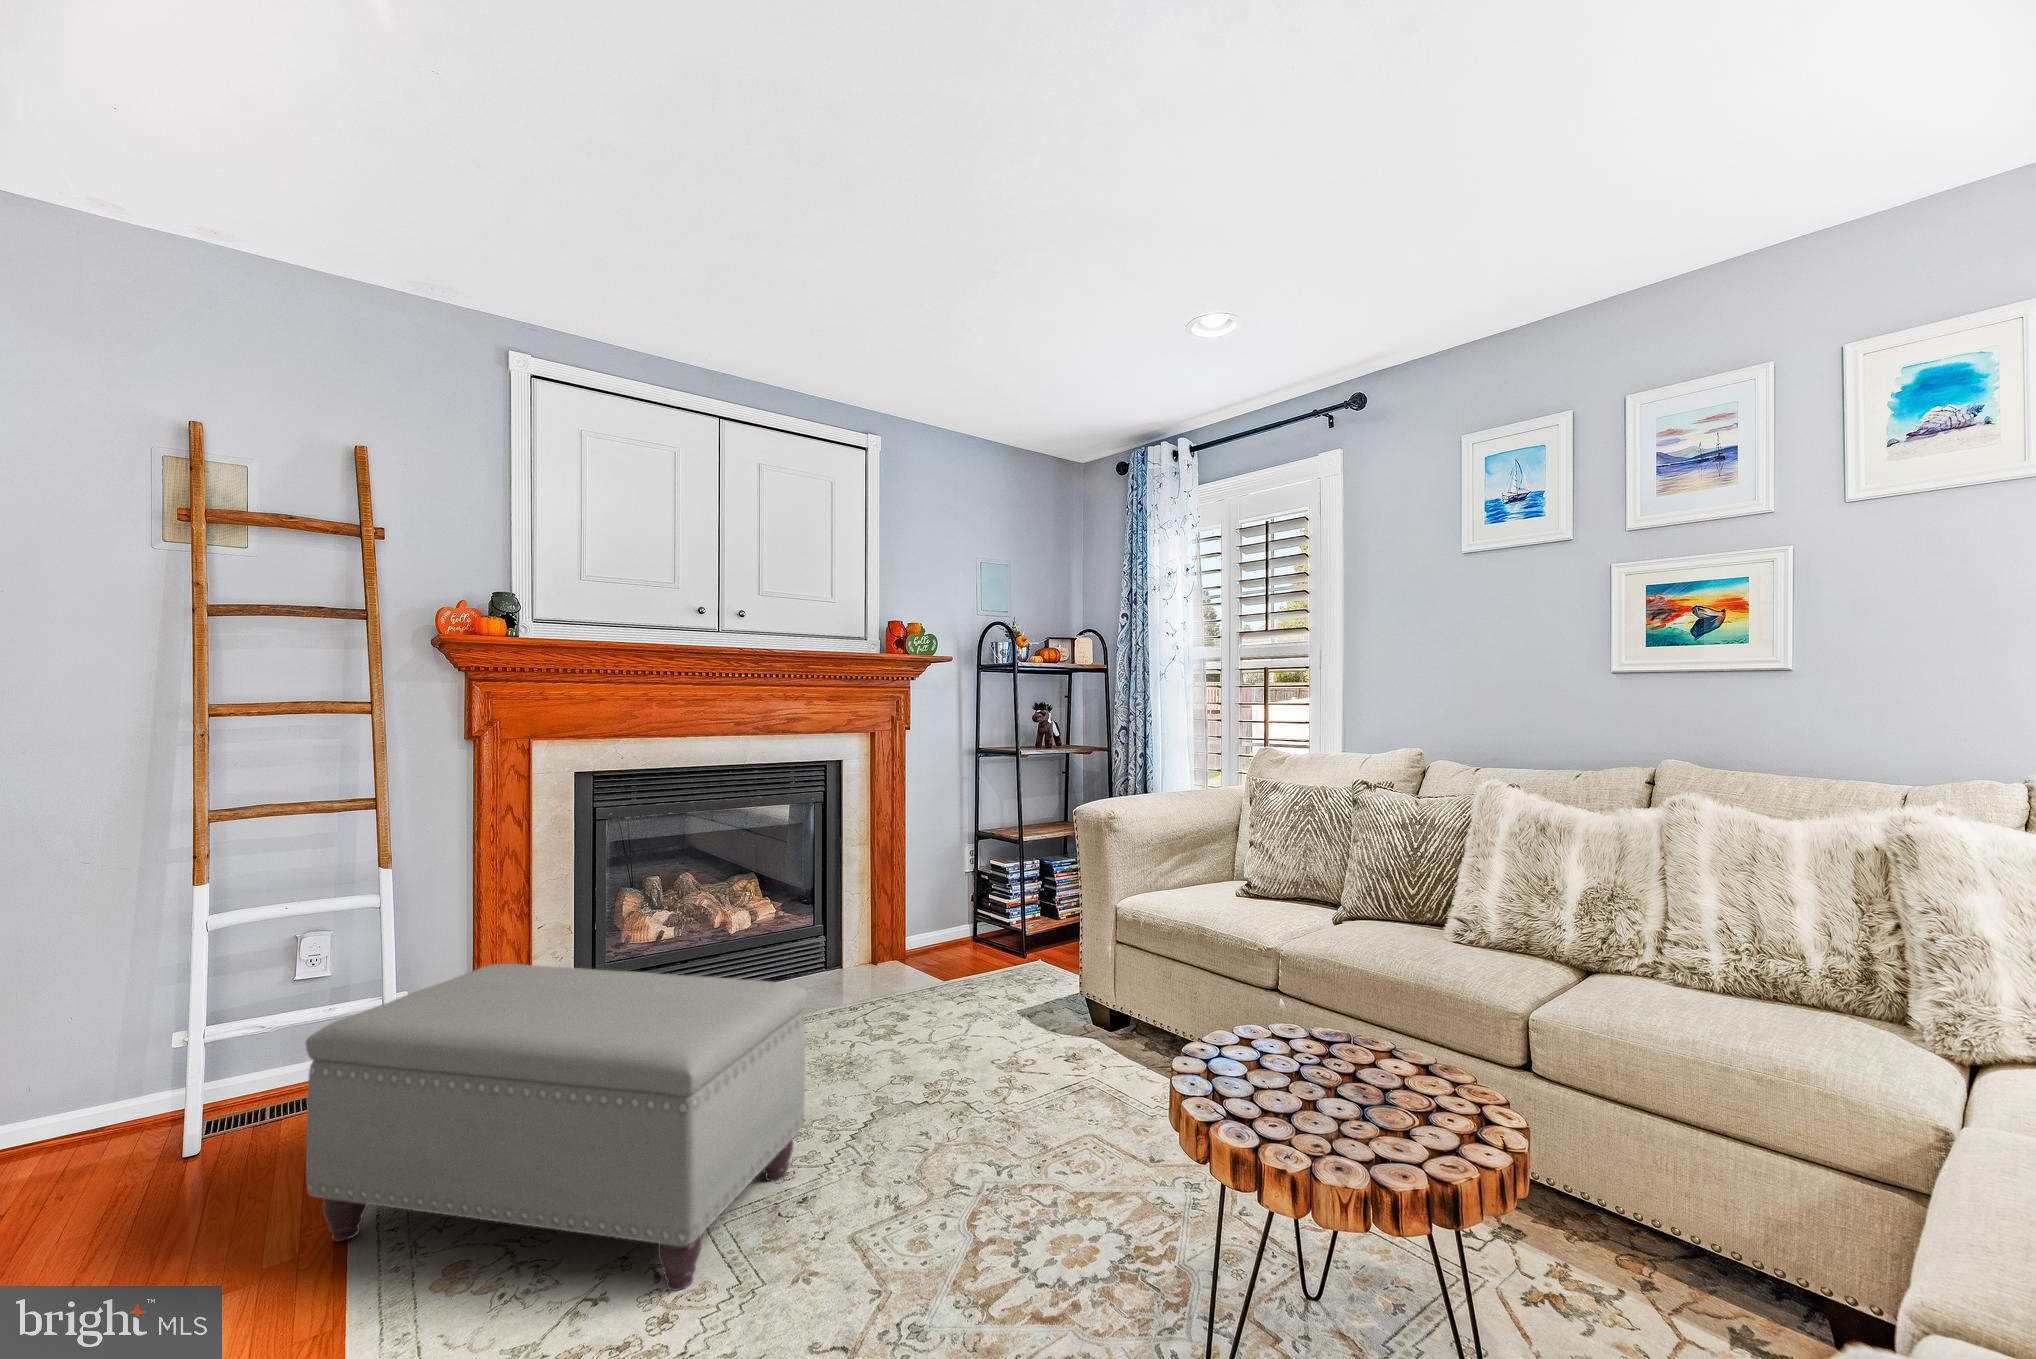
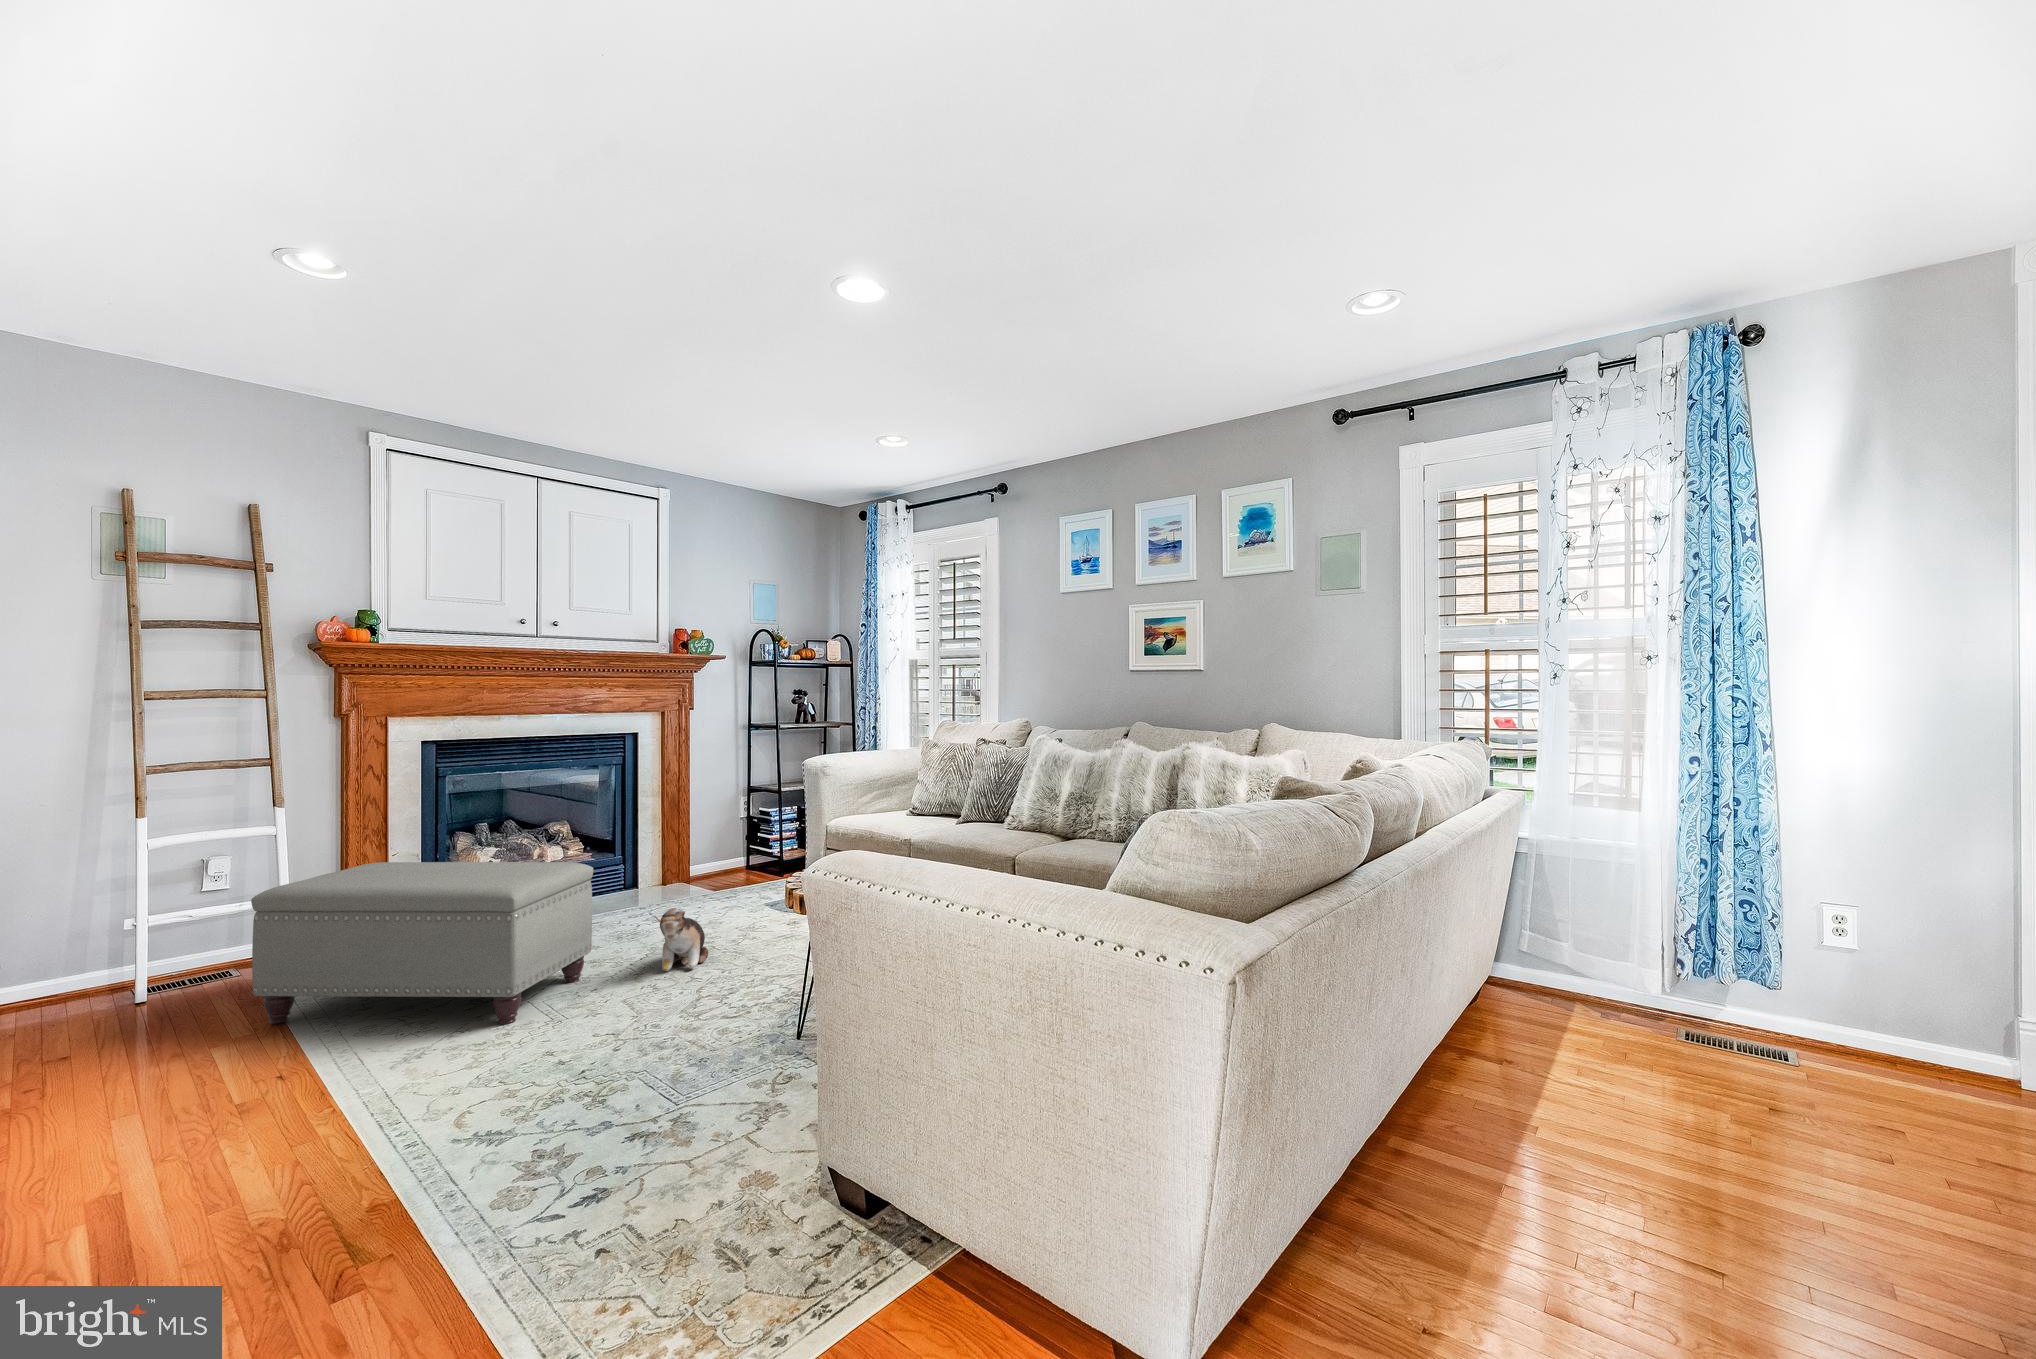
plush toy: none [902,1065,977,1167] -> present [655,908,708,971]

